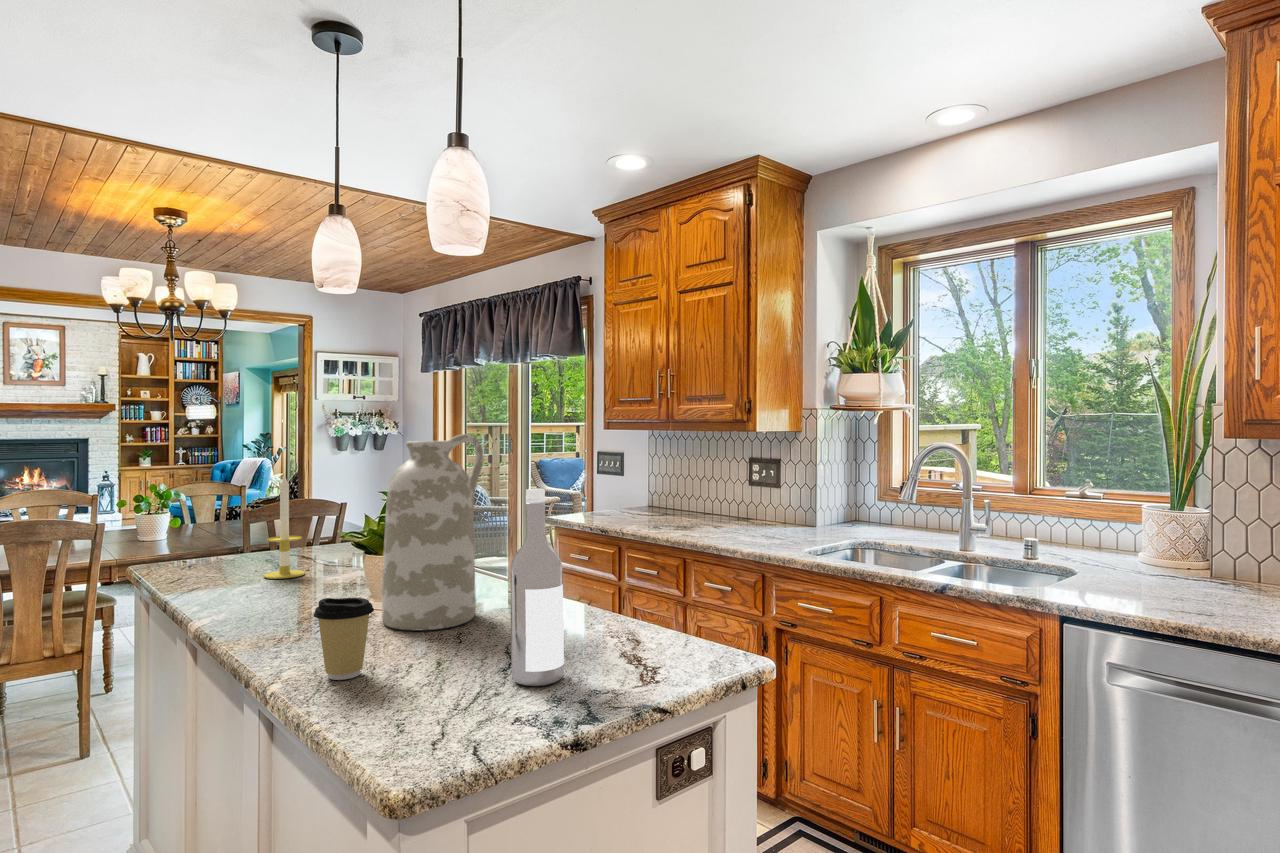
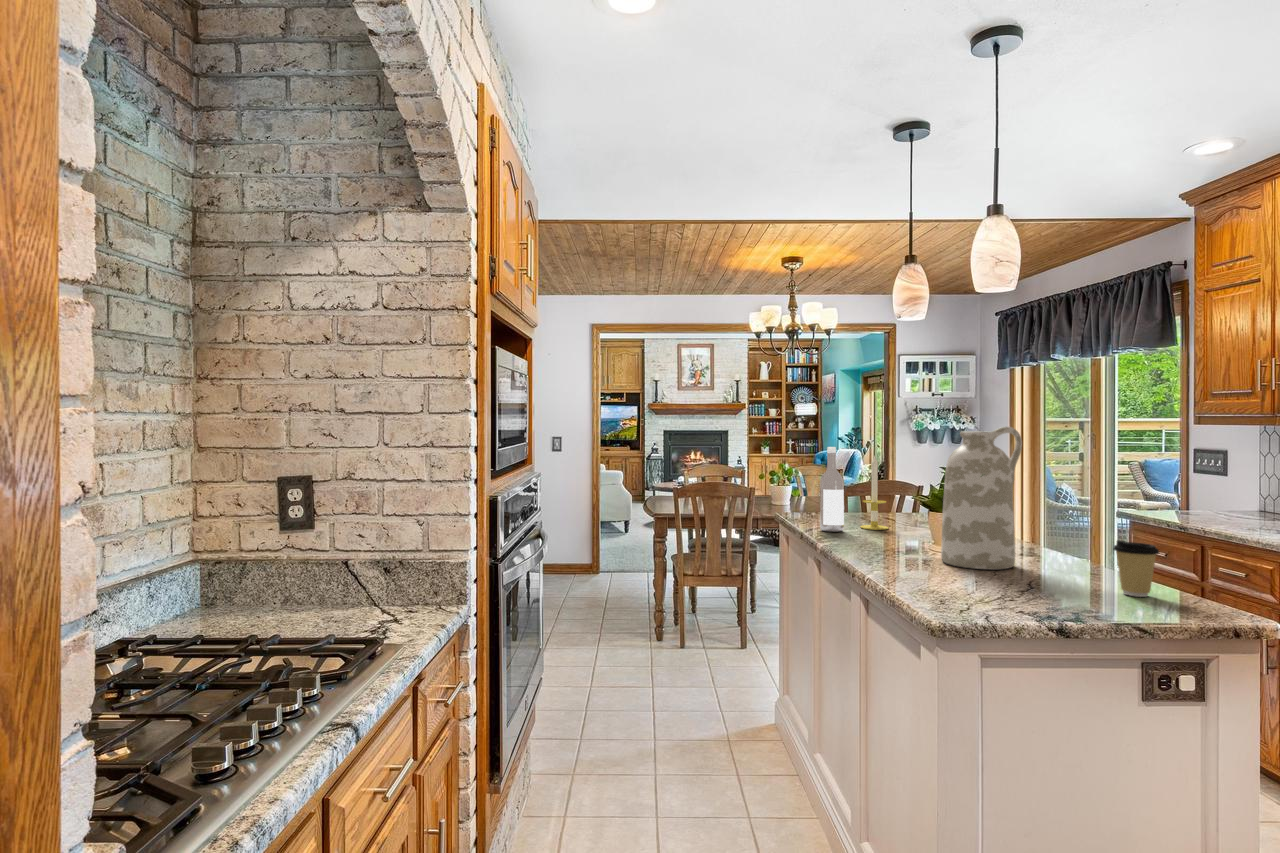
wine bottle: present [510,488,564,686] -> present [820,447,844,532]
coffee cup: present [314,598,374,680] -> present [1113,540,1159,597]

